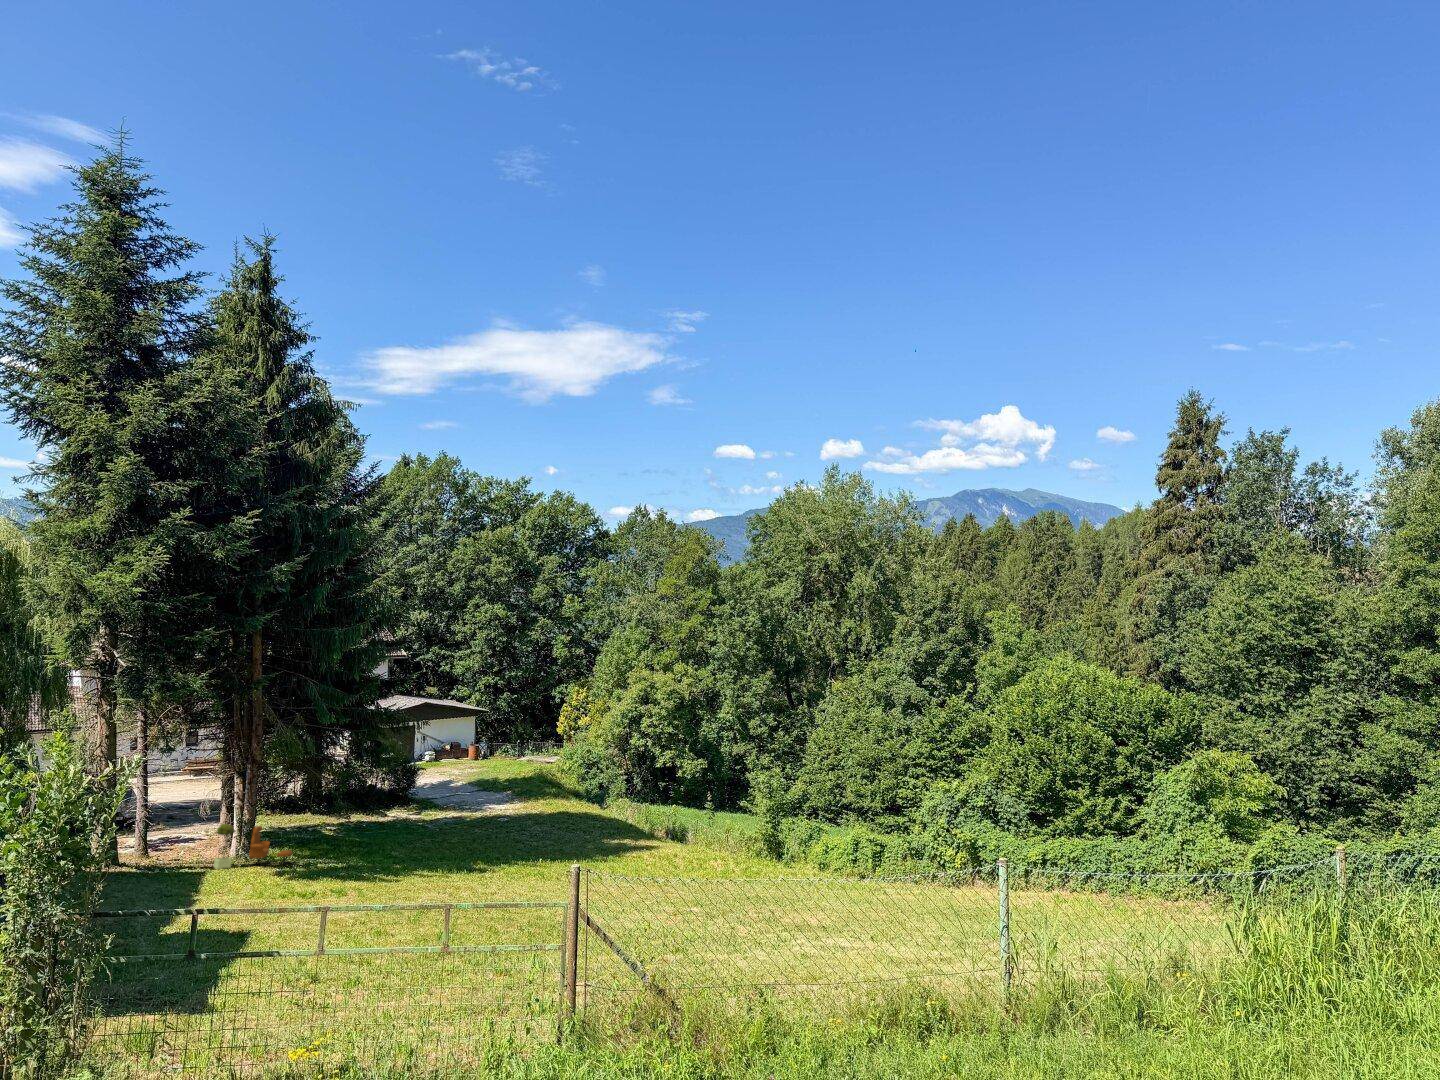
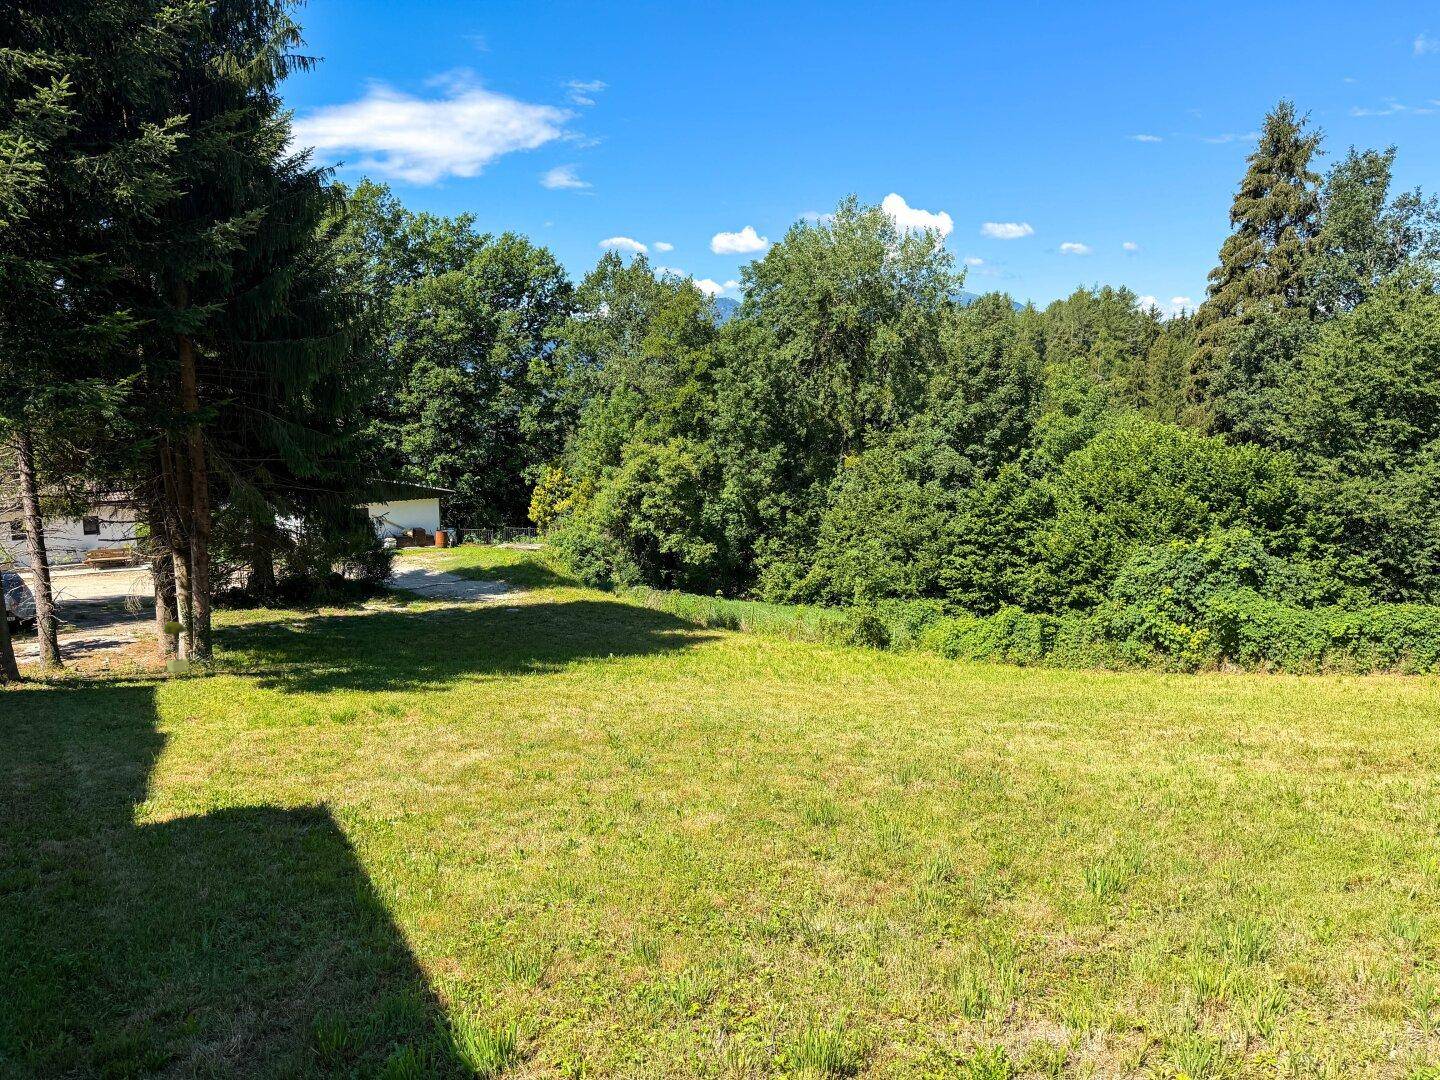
lounge chair: present [249,826,292,866] -> none [207,623,264,669]

